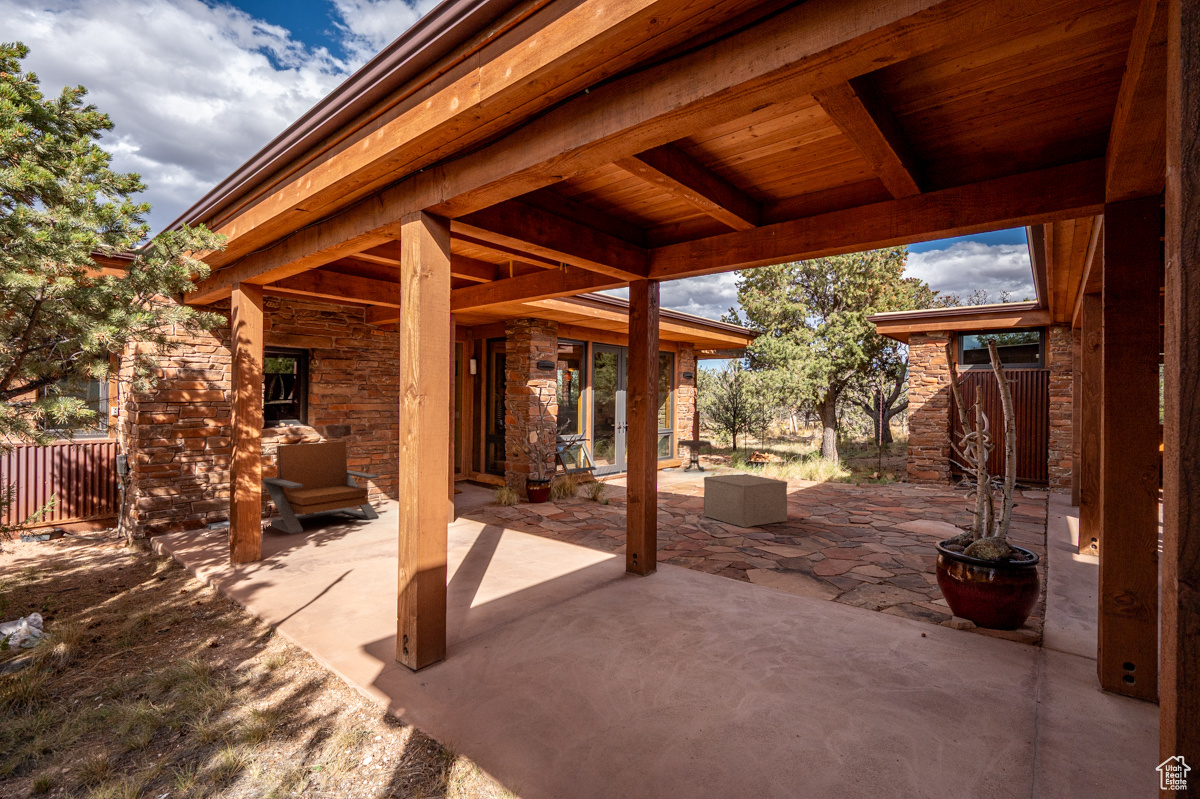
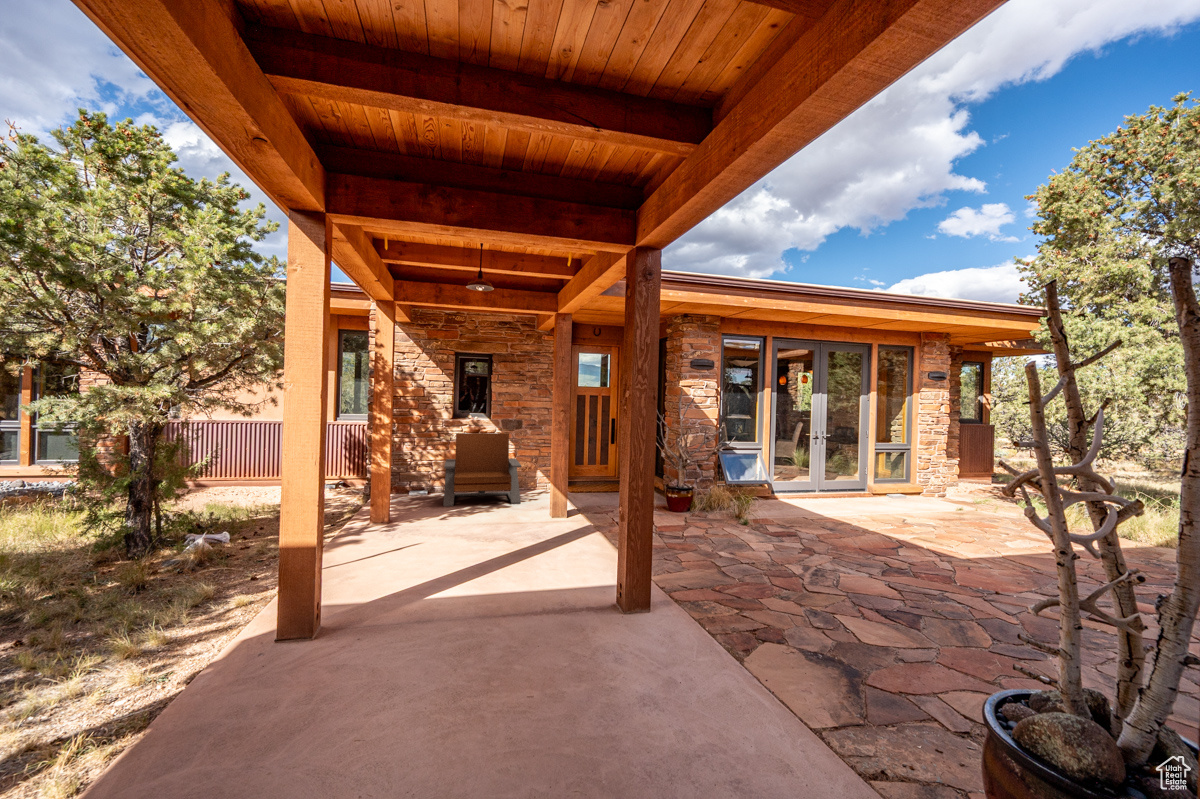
side table: present [677,440,712,472] -> none [915,459,969,504]
ottoman: present [704,474,788,528] -> none [843,506,973,592]

